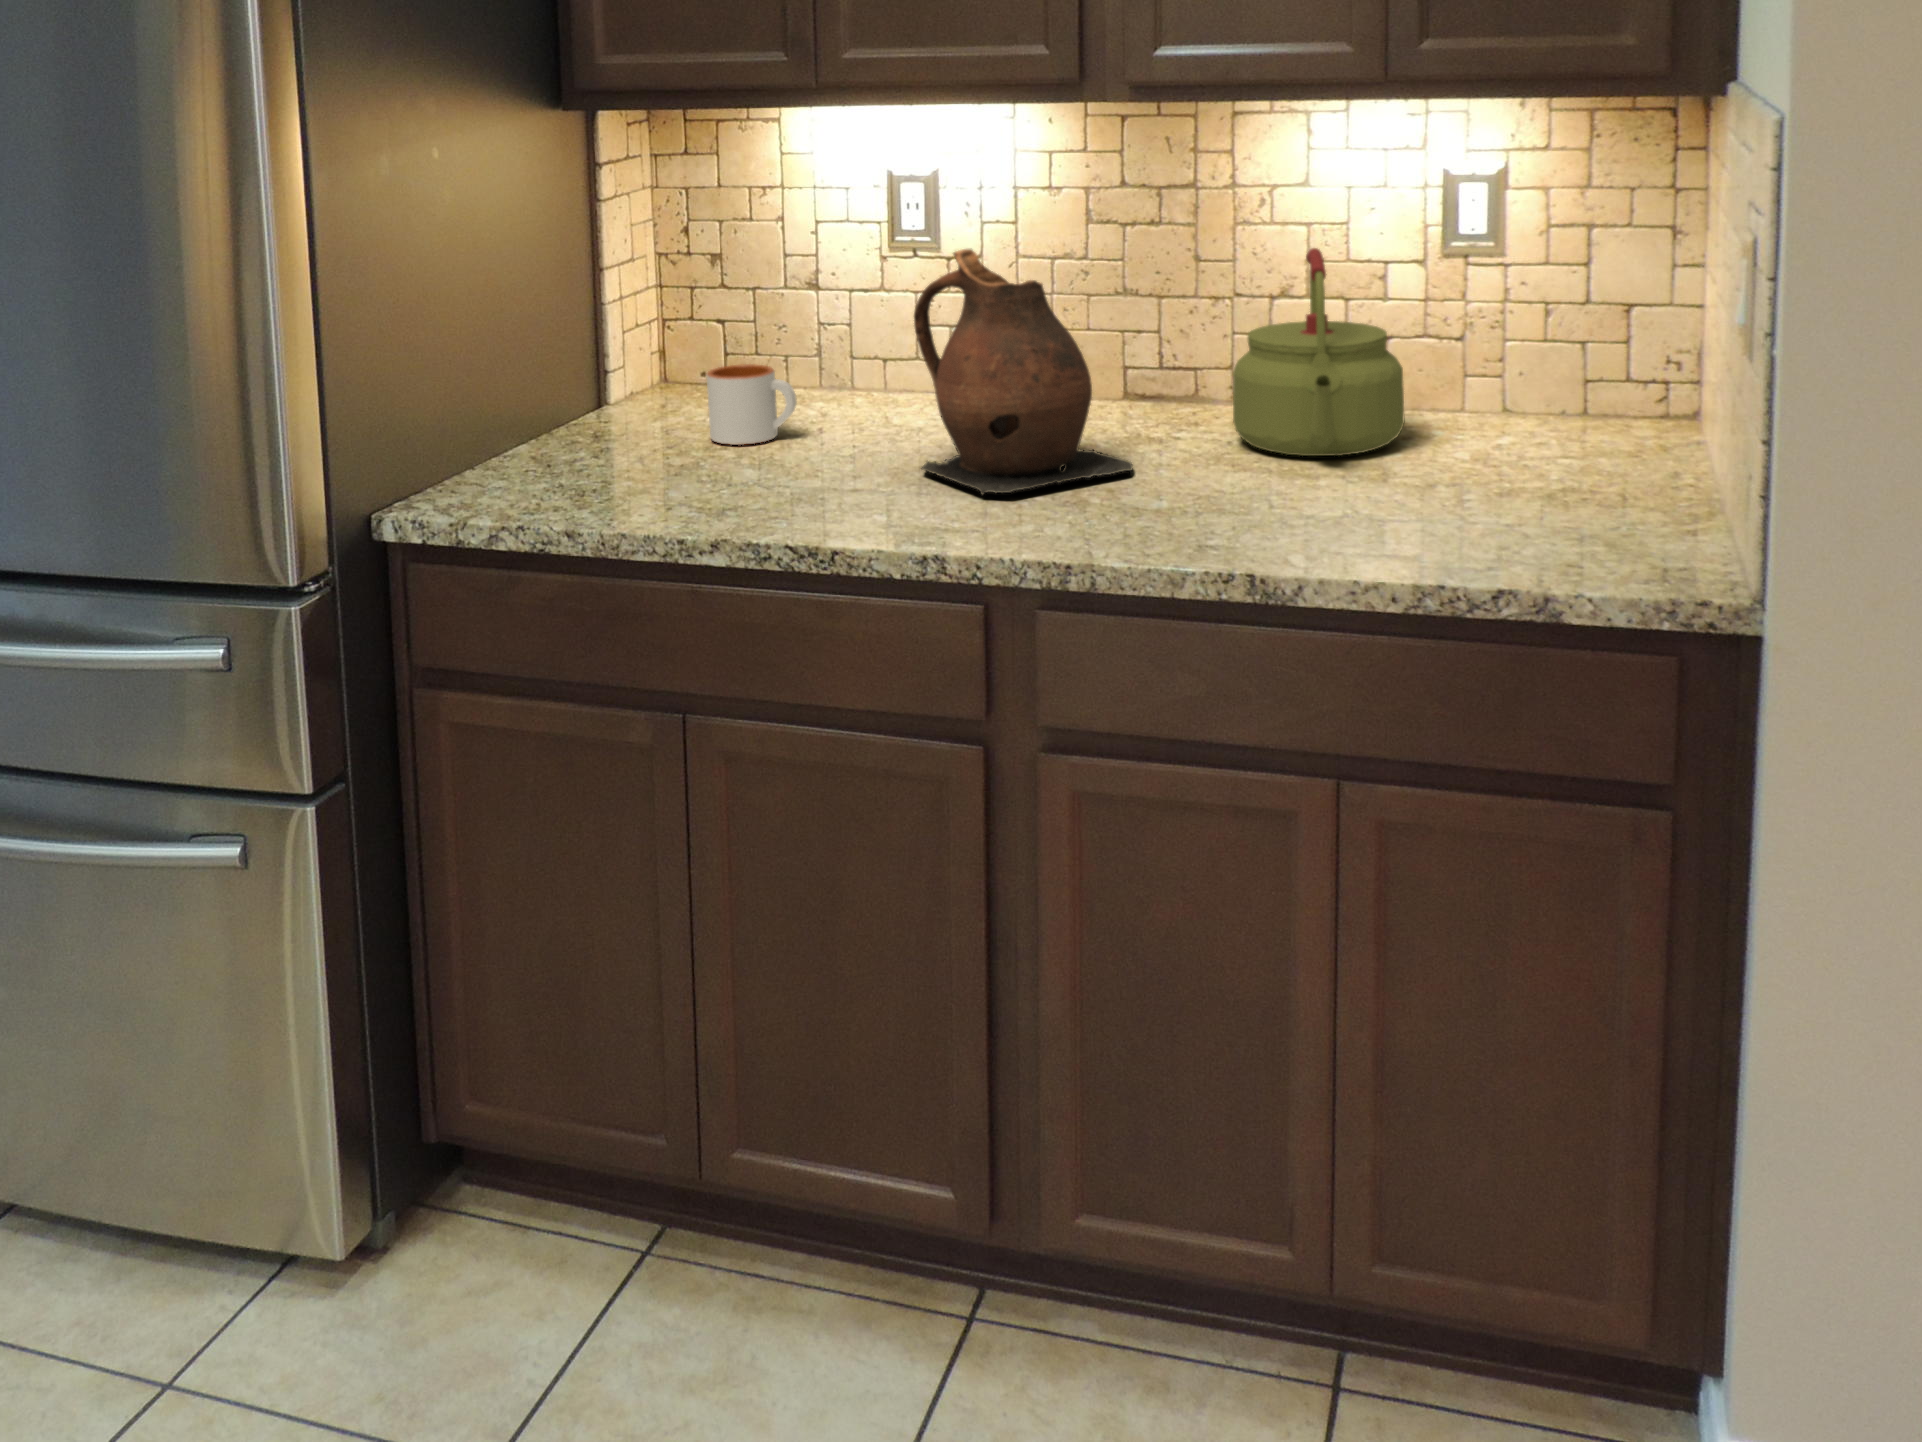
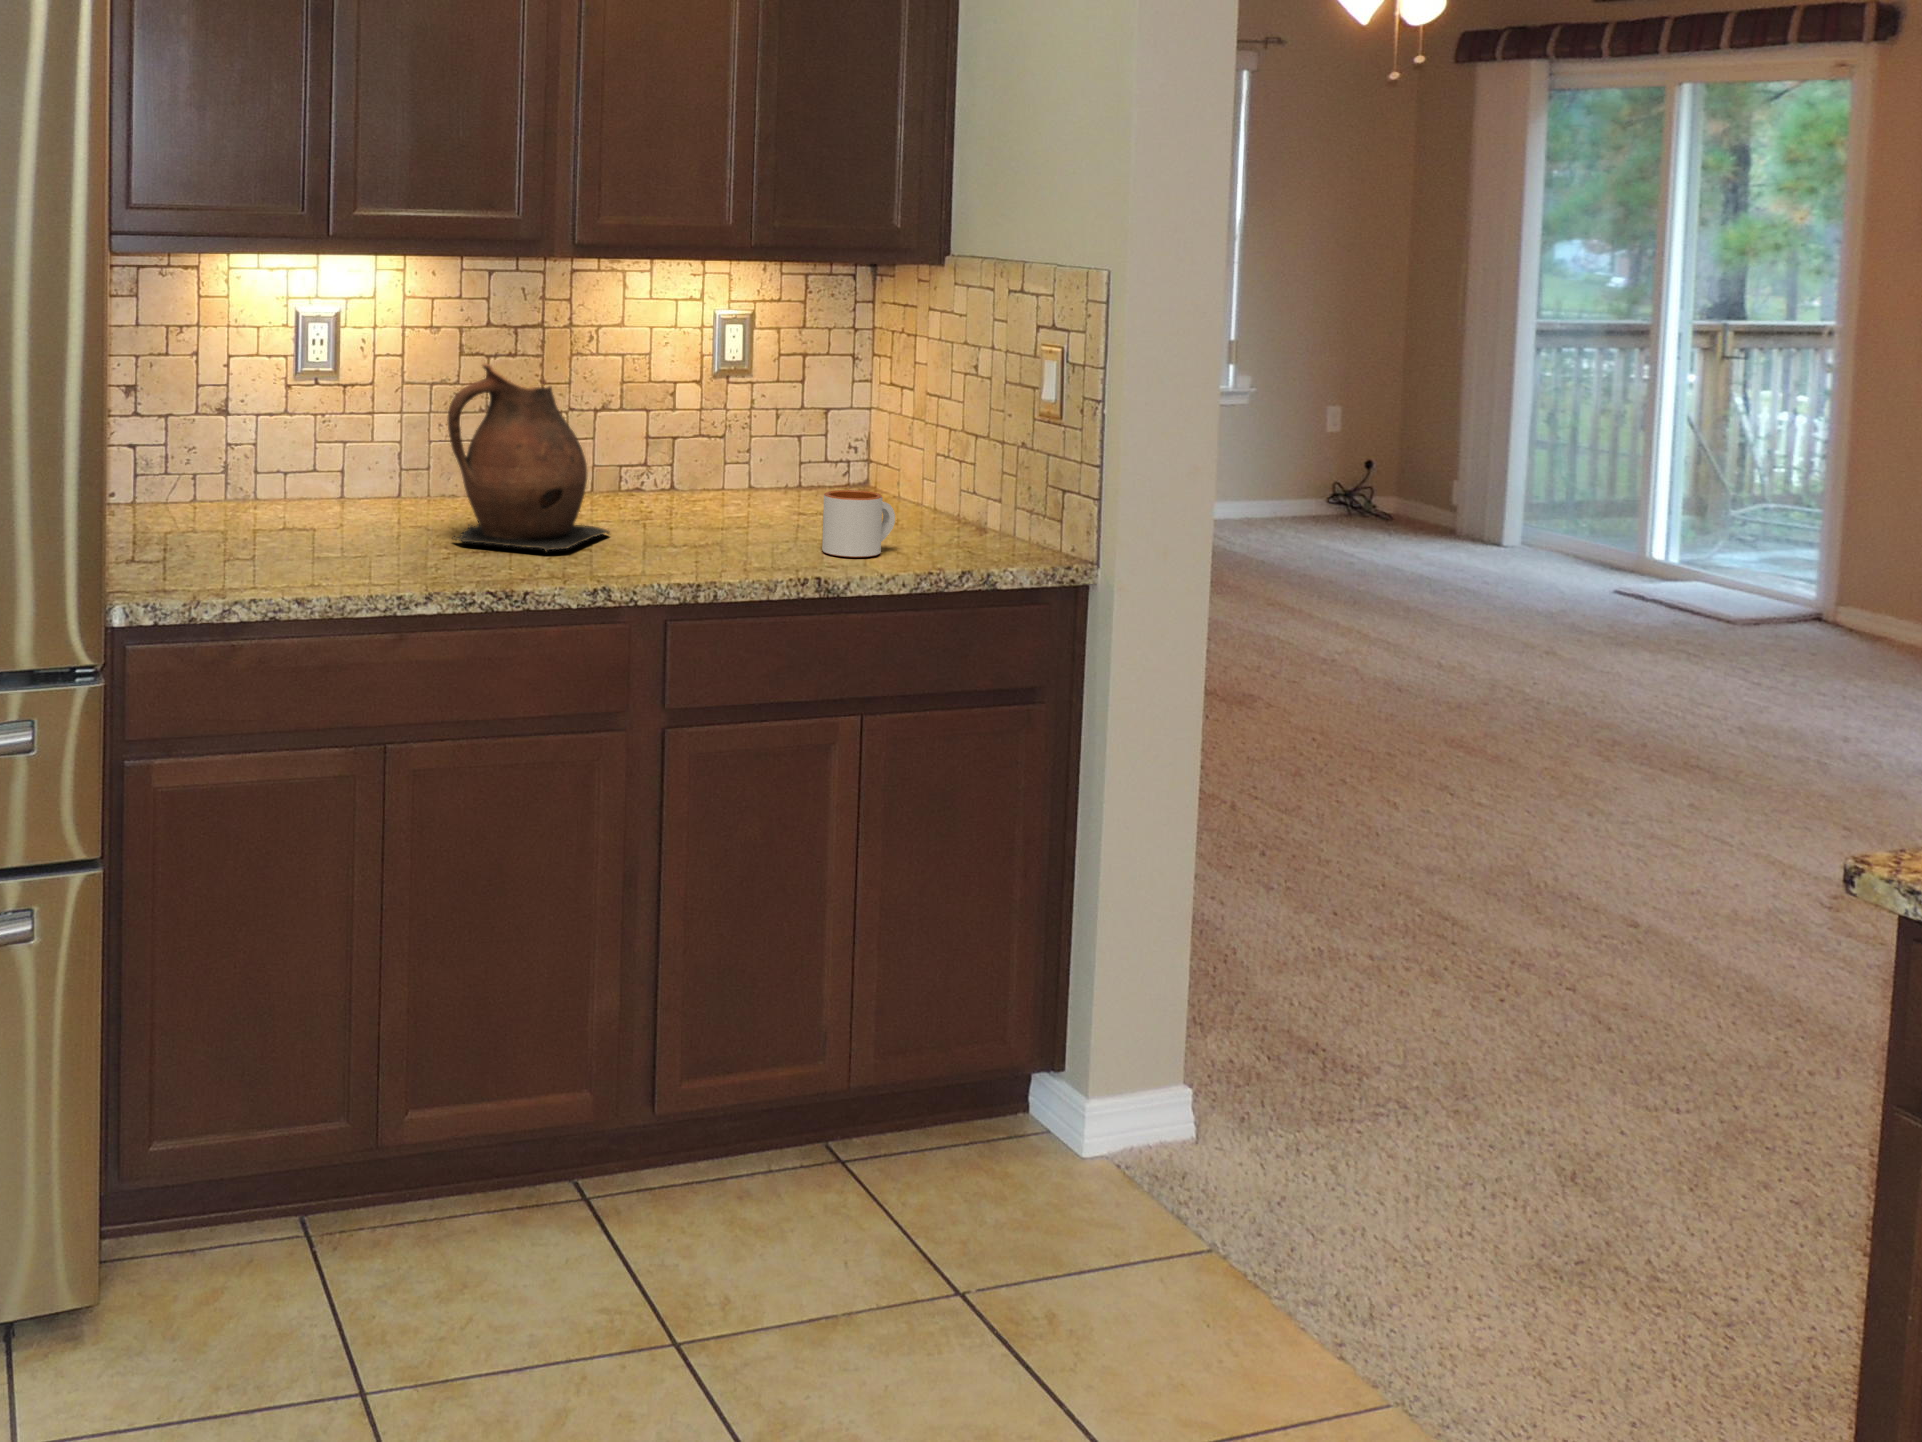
kettle: present [1233,248,1404,456] -> none [613,367,735,517]
mug: present [707,364,797,445] -> present [822,490,895,557]

